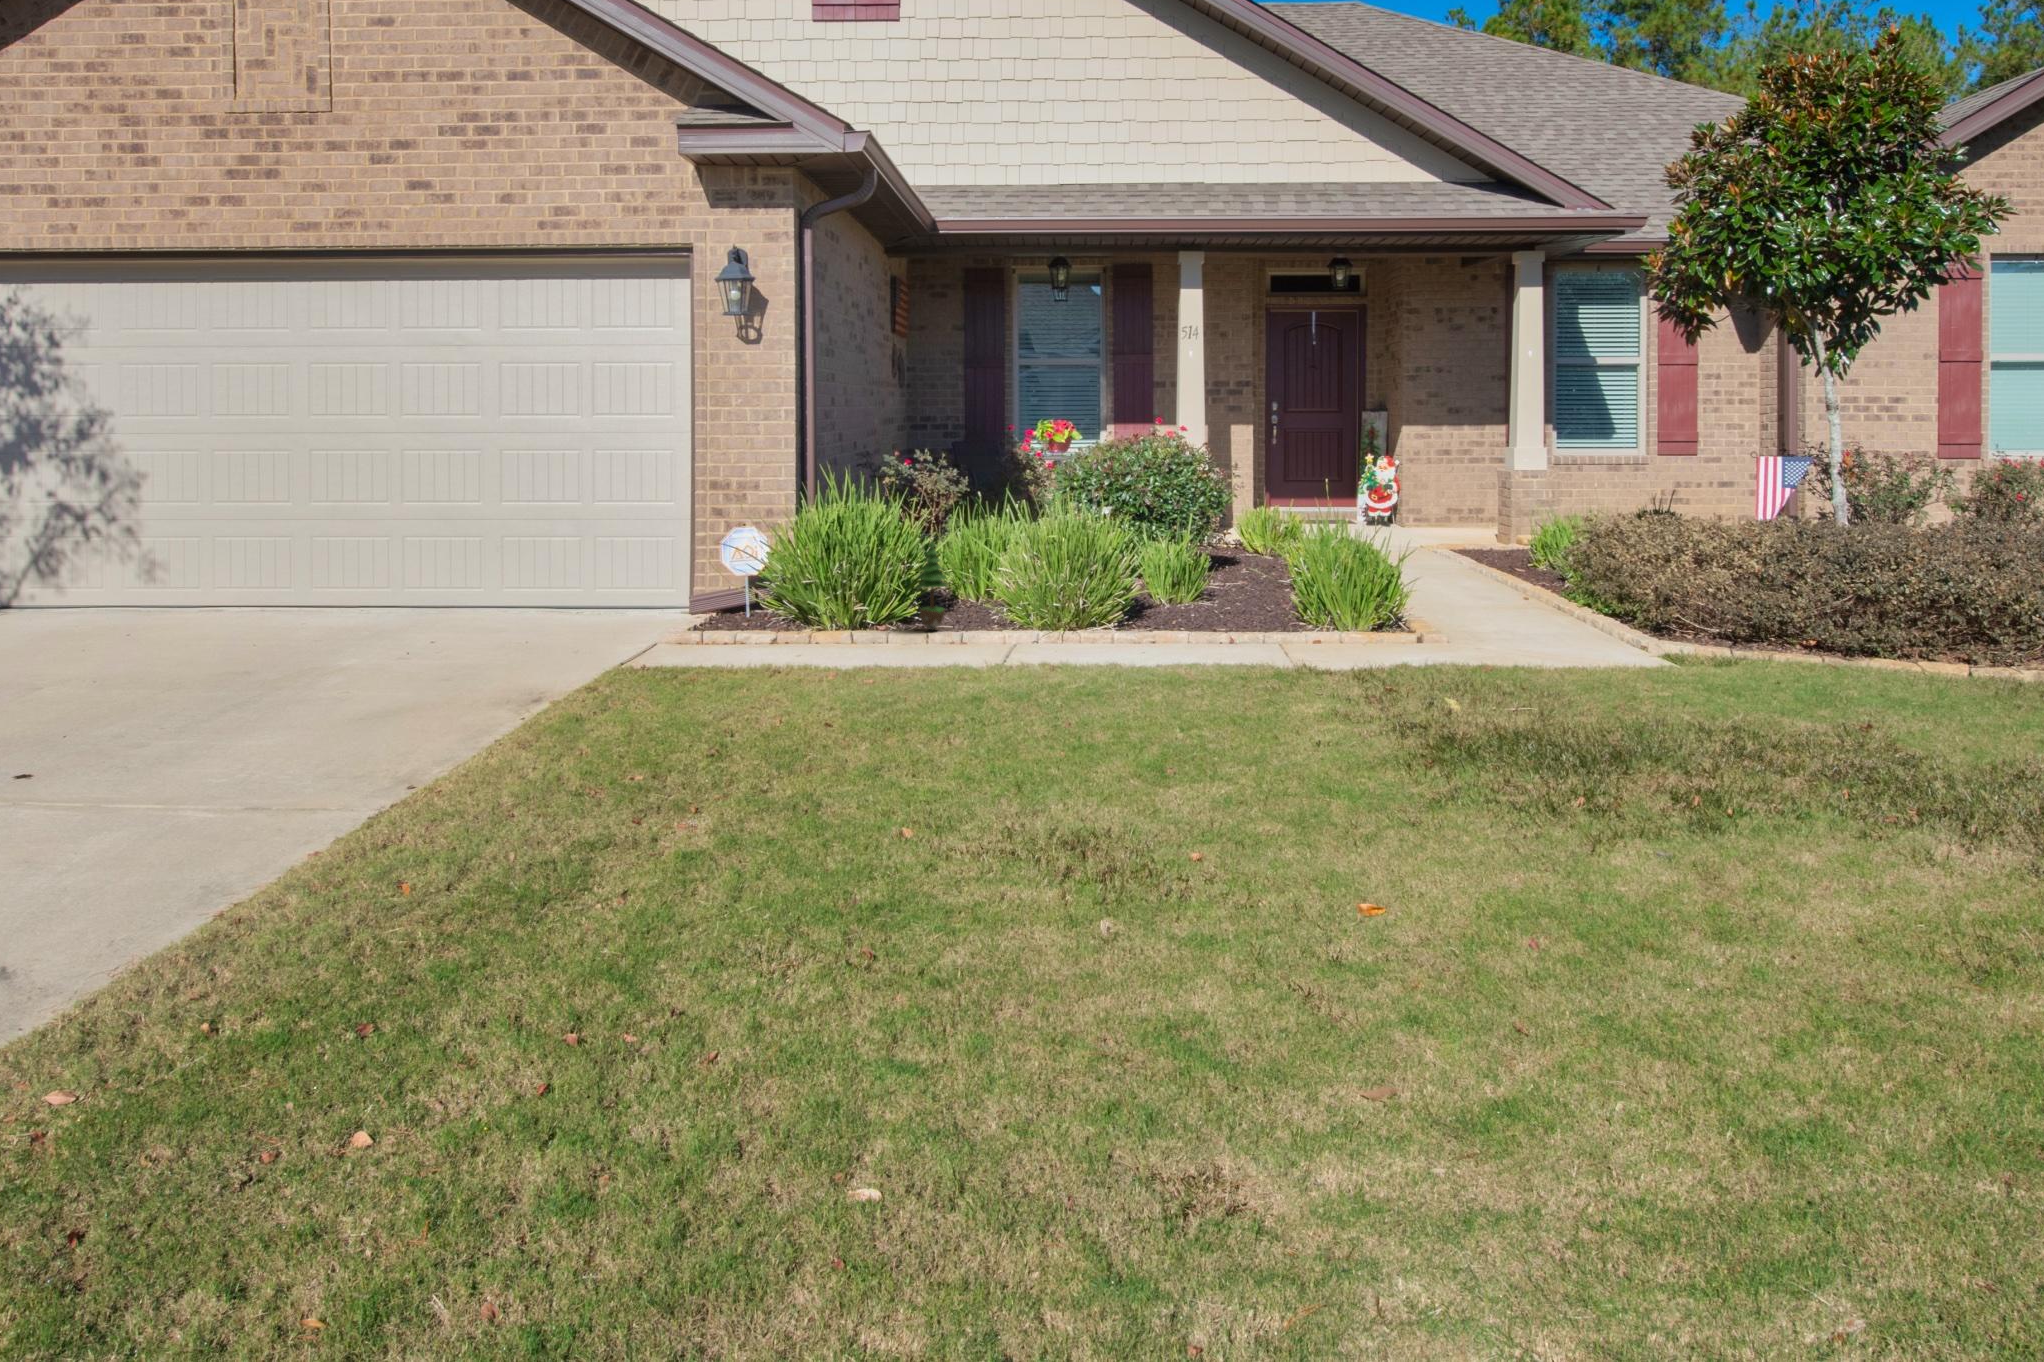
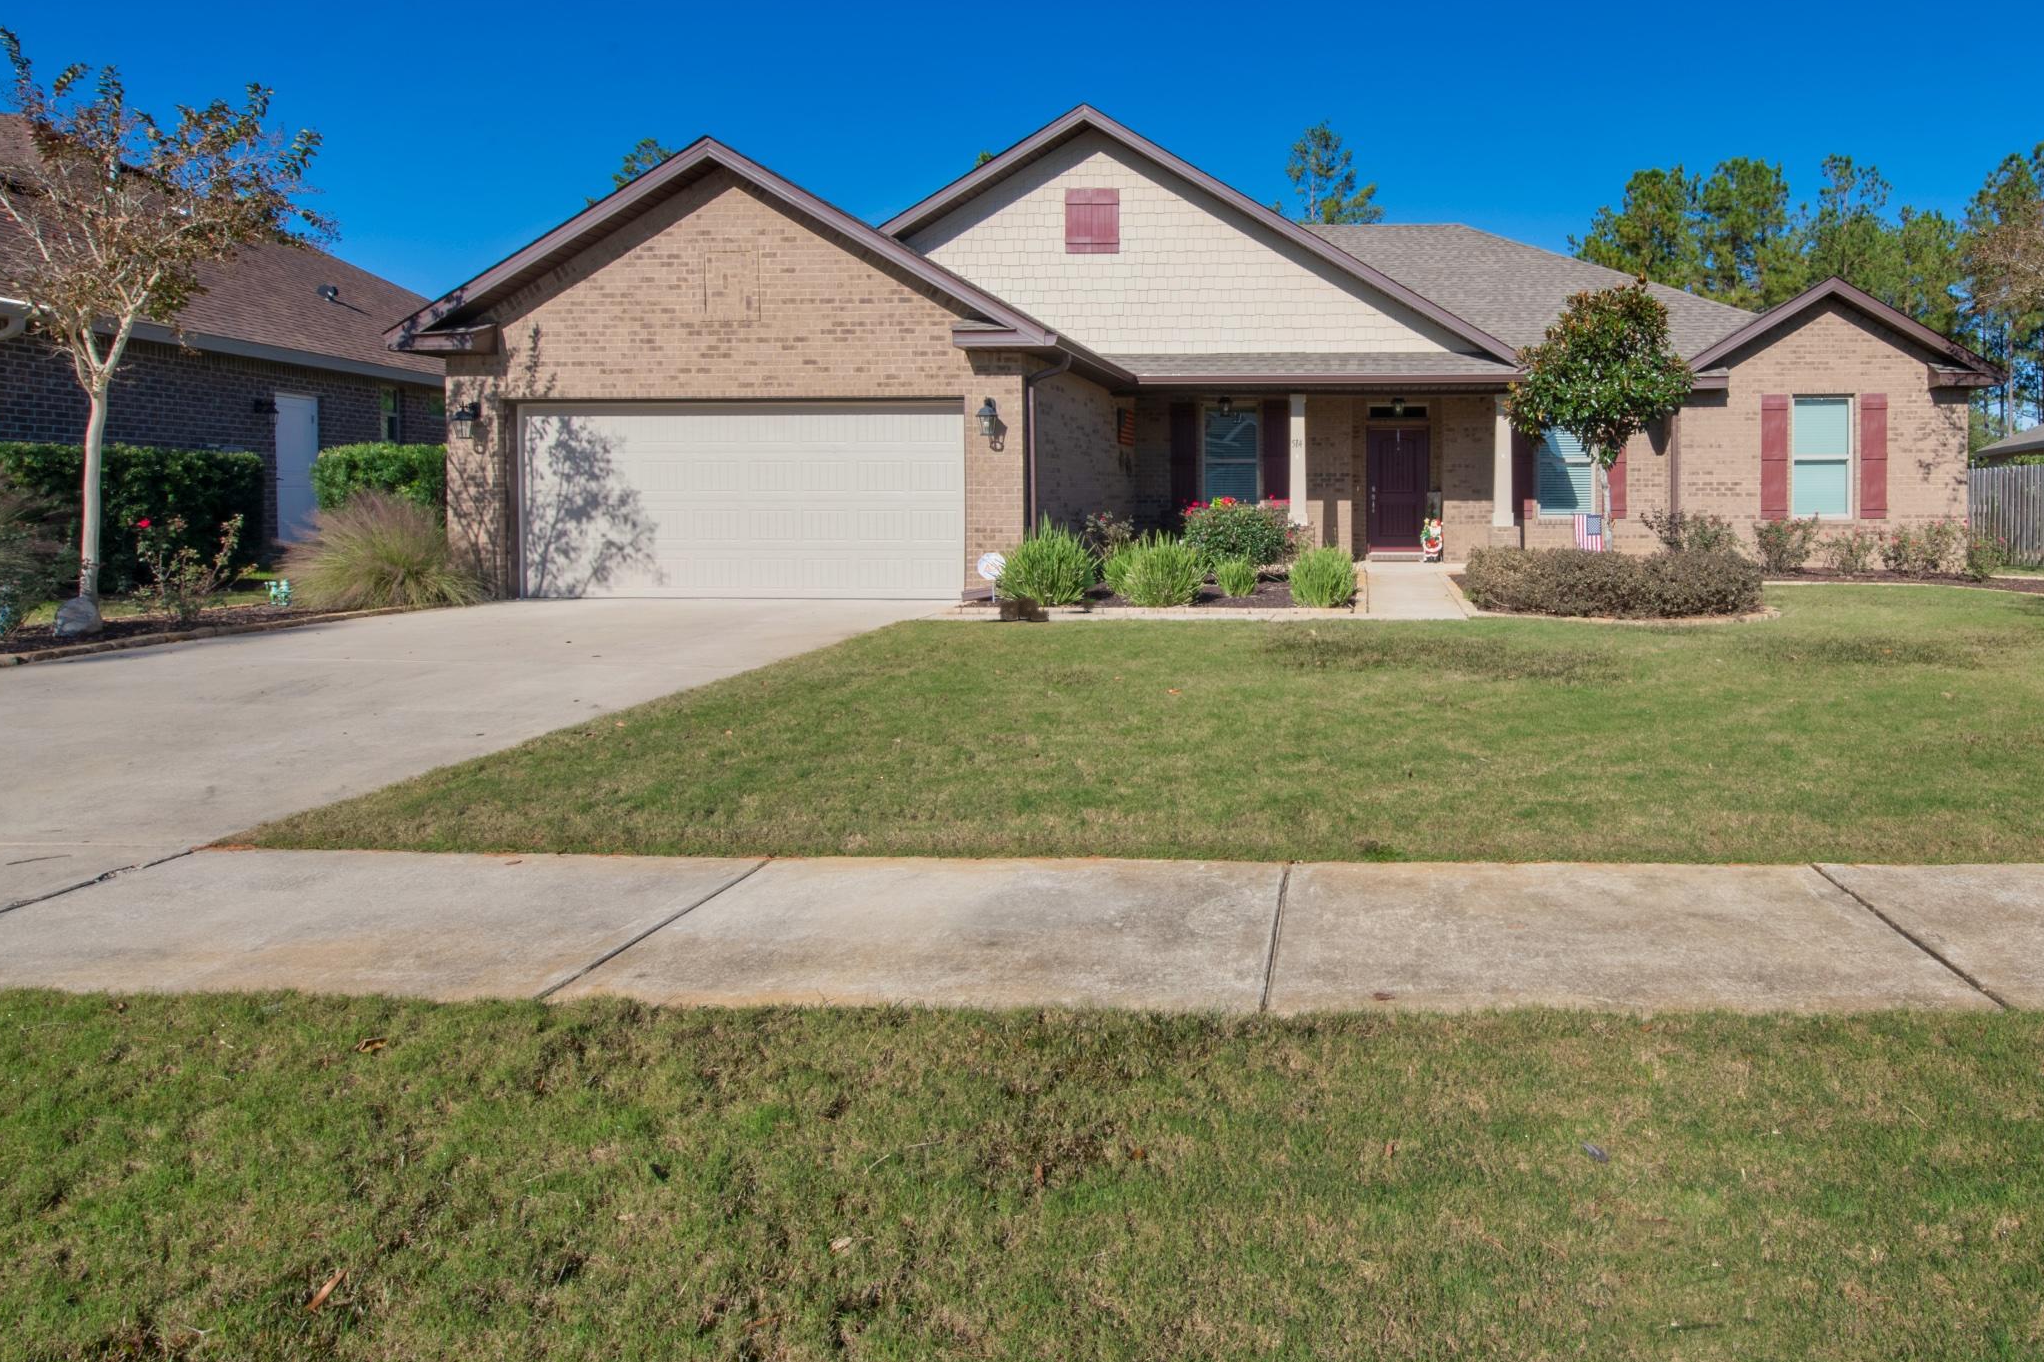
woven basket: none [788,602,880,654] -> present [1000,596,1049,622]

